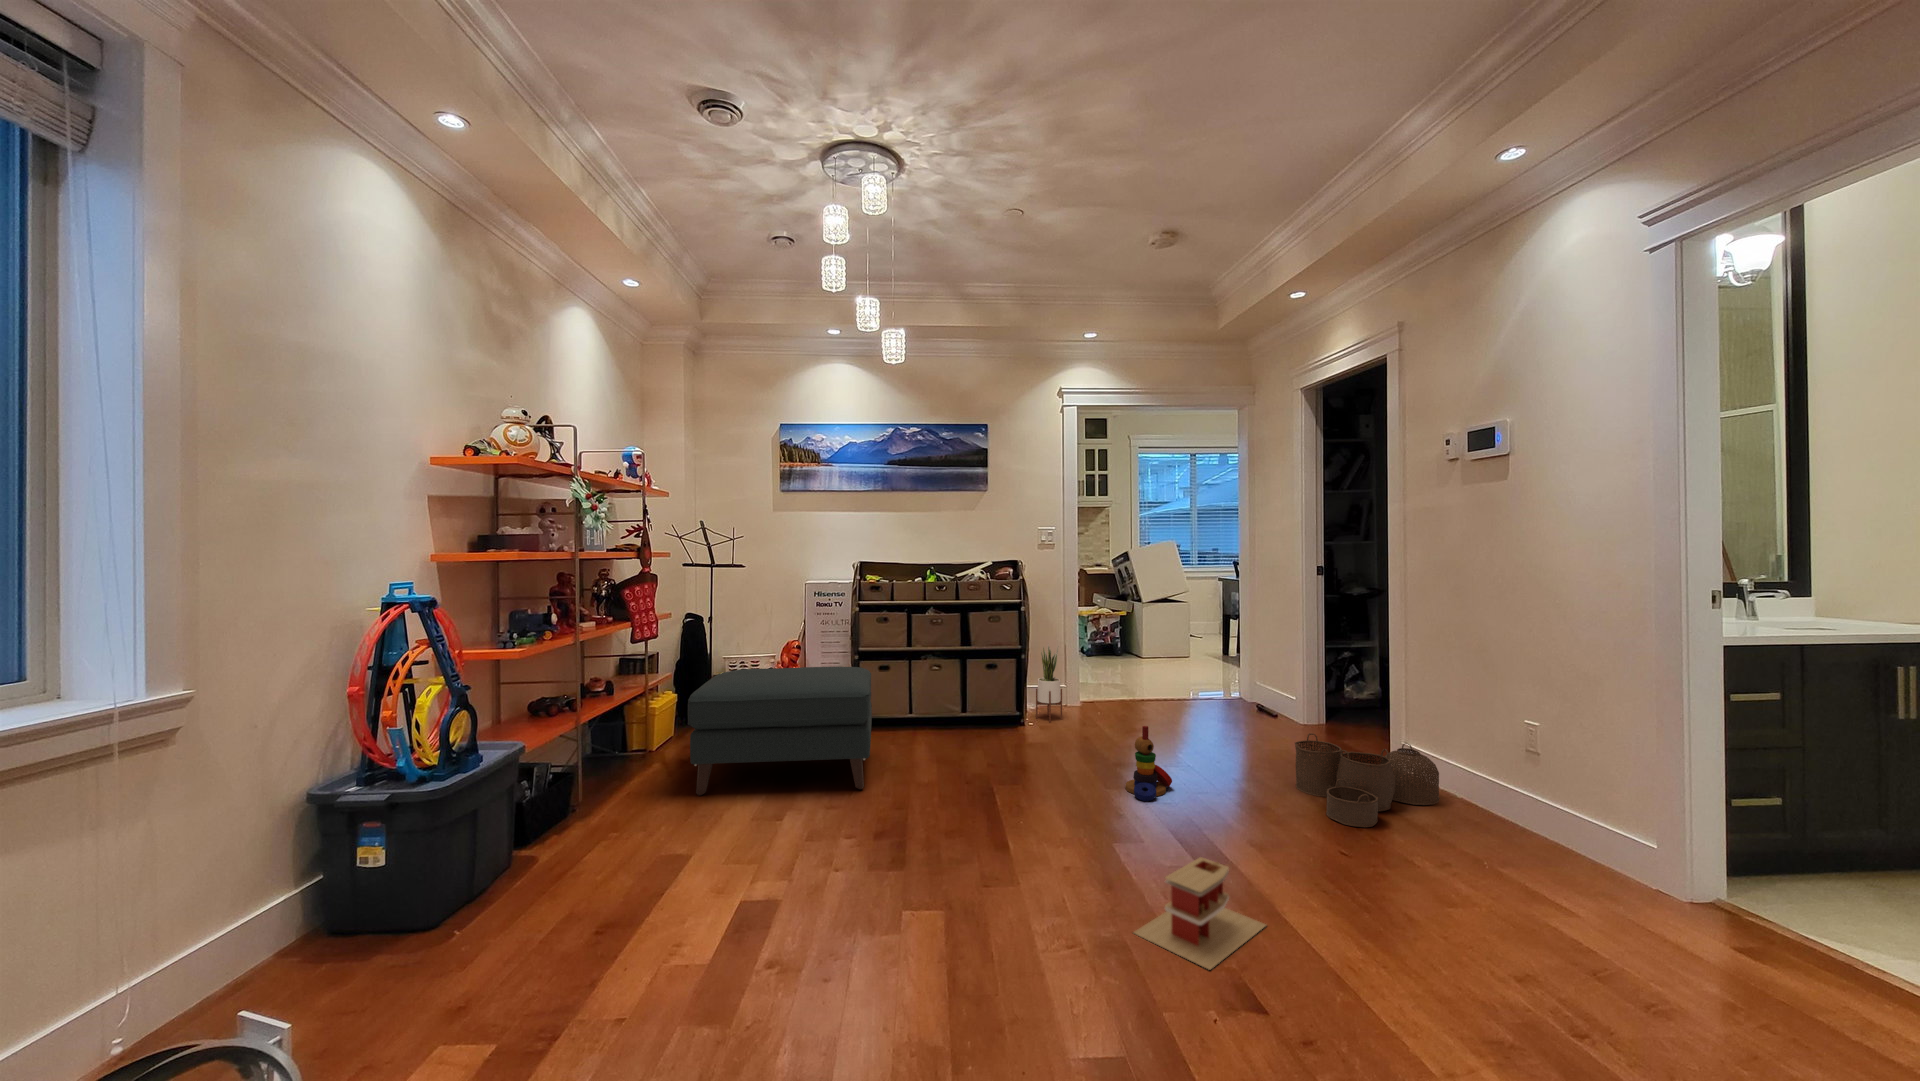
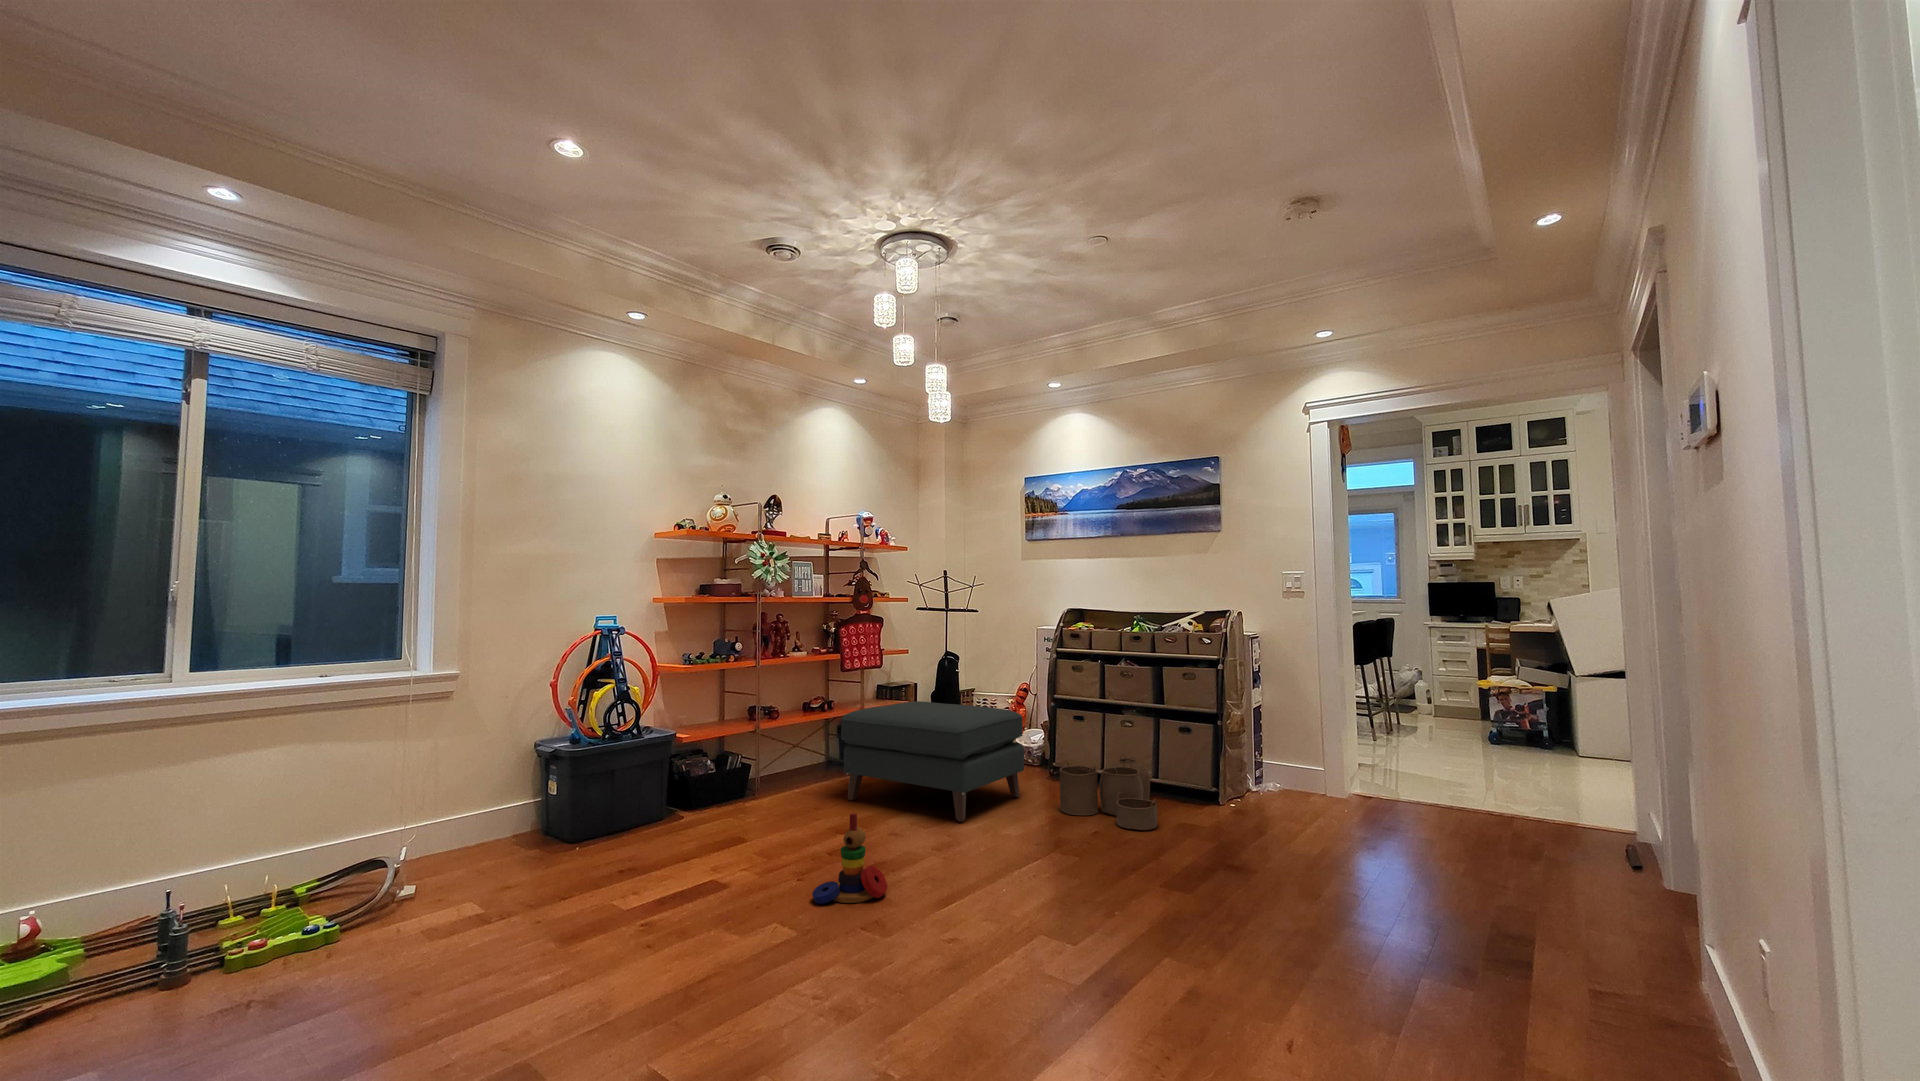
potted plant: present [1036,643,1062,722] -> none [1251,710,1284,807]
stacking toy: present [1125,726,1172,801] -> present [812,813,887,904]
woven basket: present [1295,733,1440,827] -> present [1059,754,1157,830]
toy house: present [1134,858,1266,970] -> none [957,931,1089,1027]

